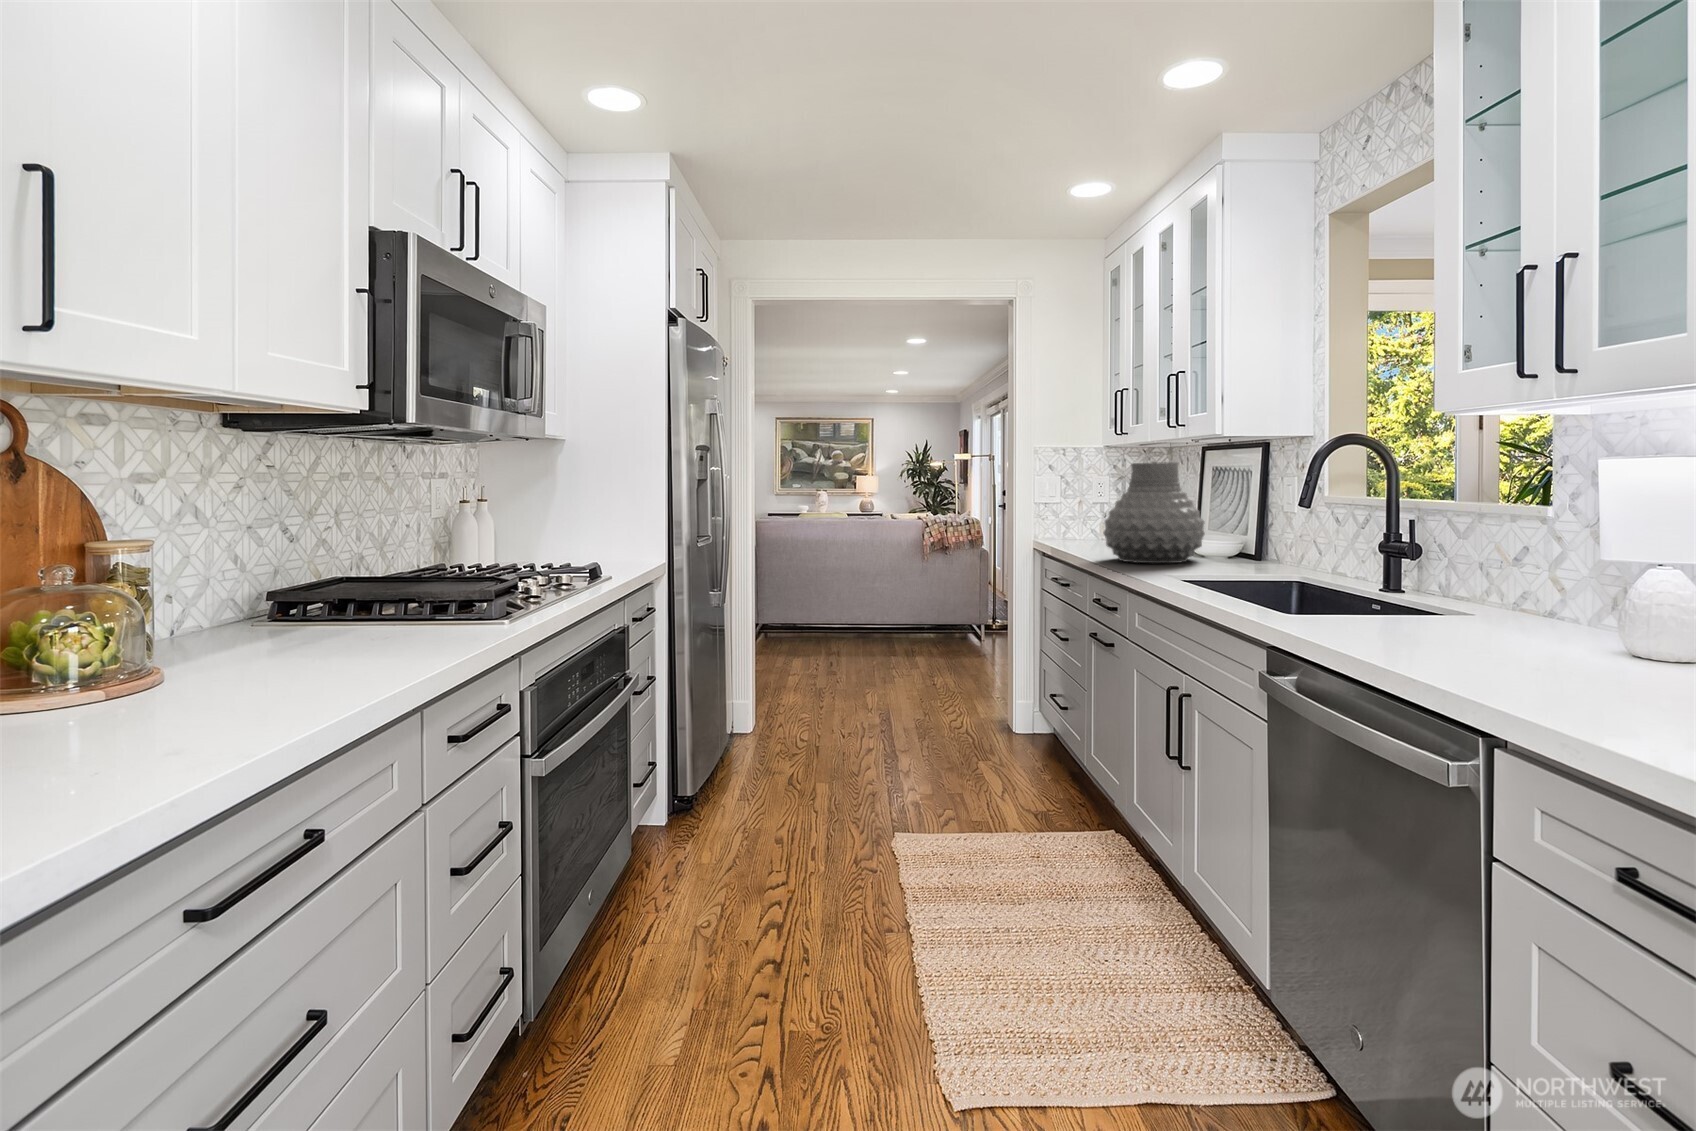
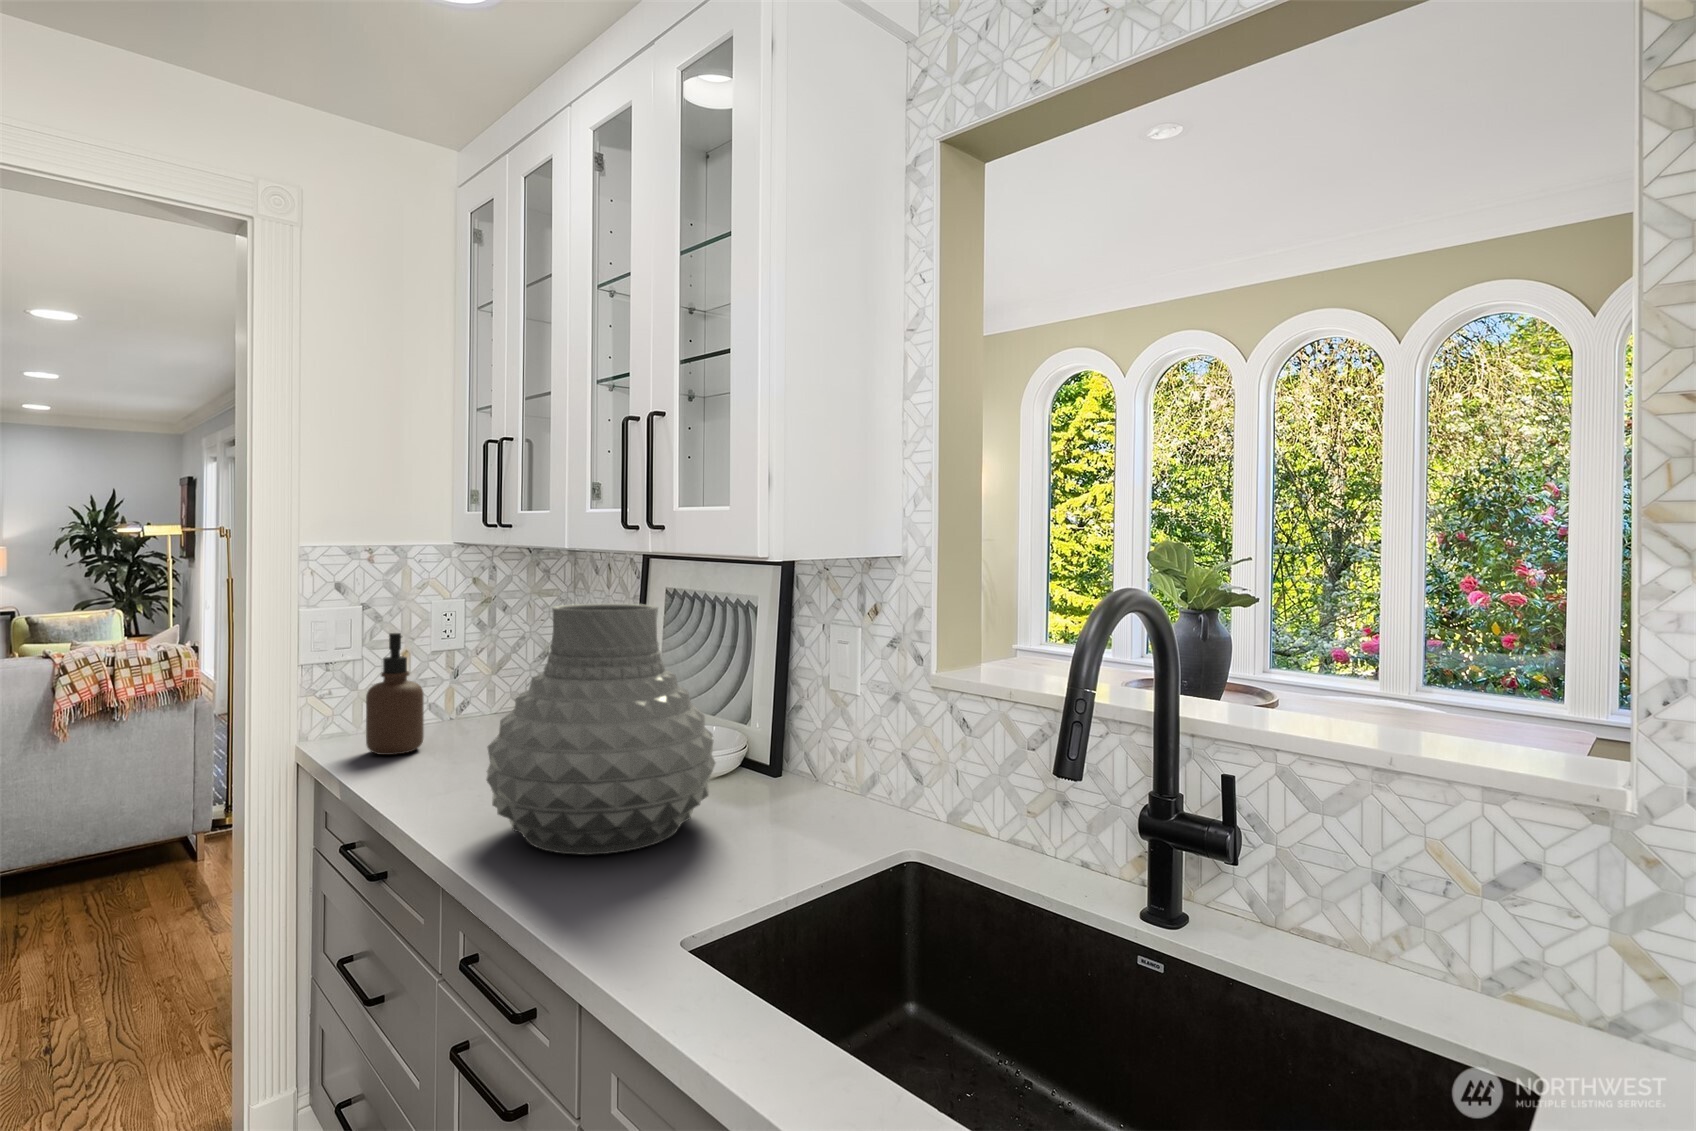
soap dispenser: none [1062,488,1086,544] -> present [366,633,424,755]

